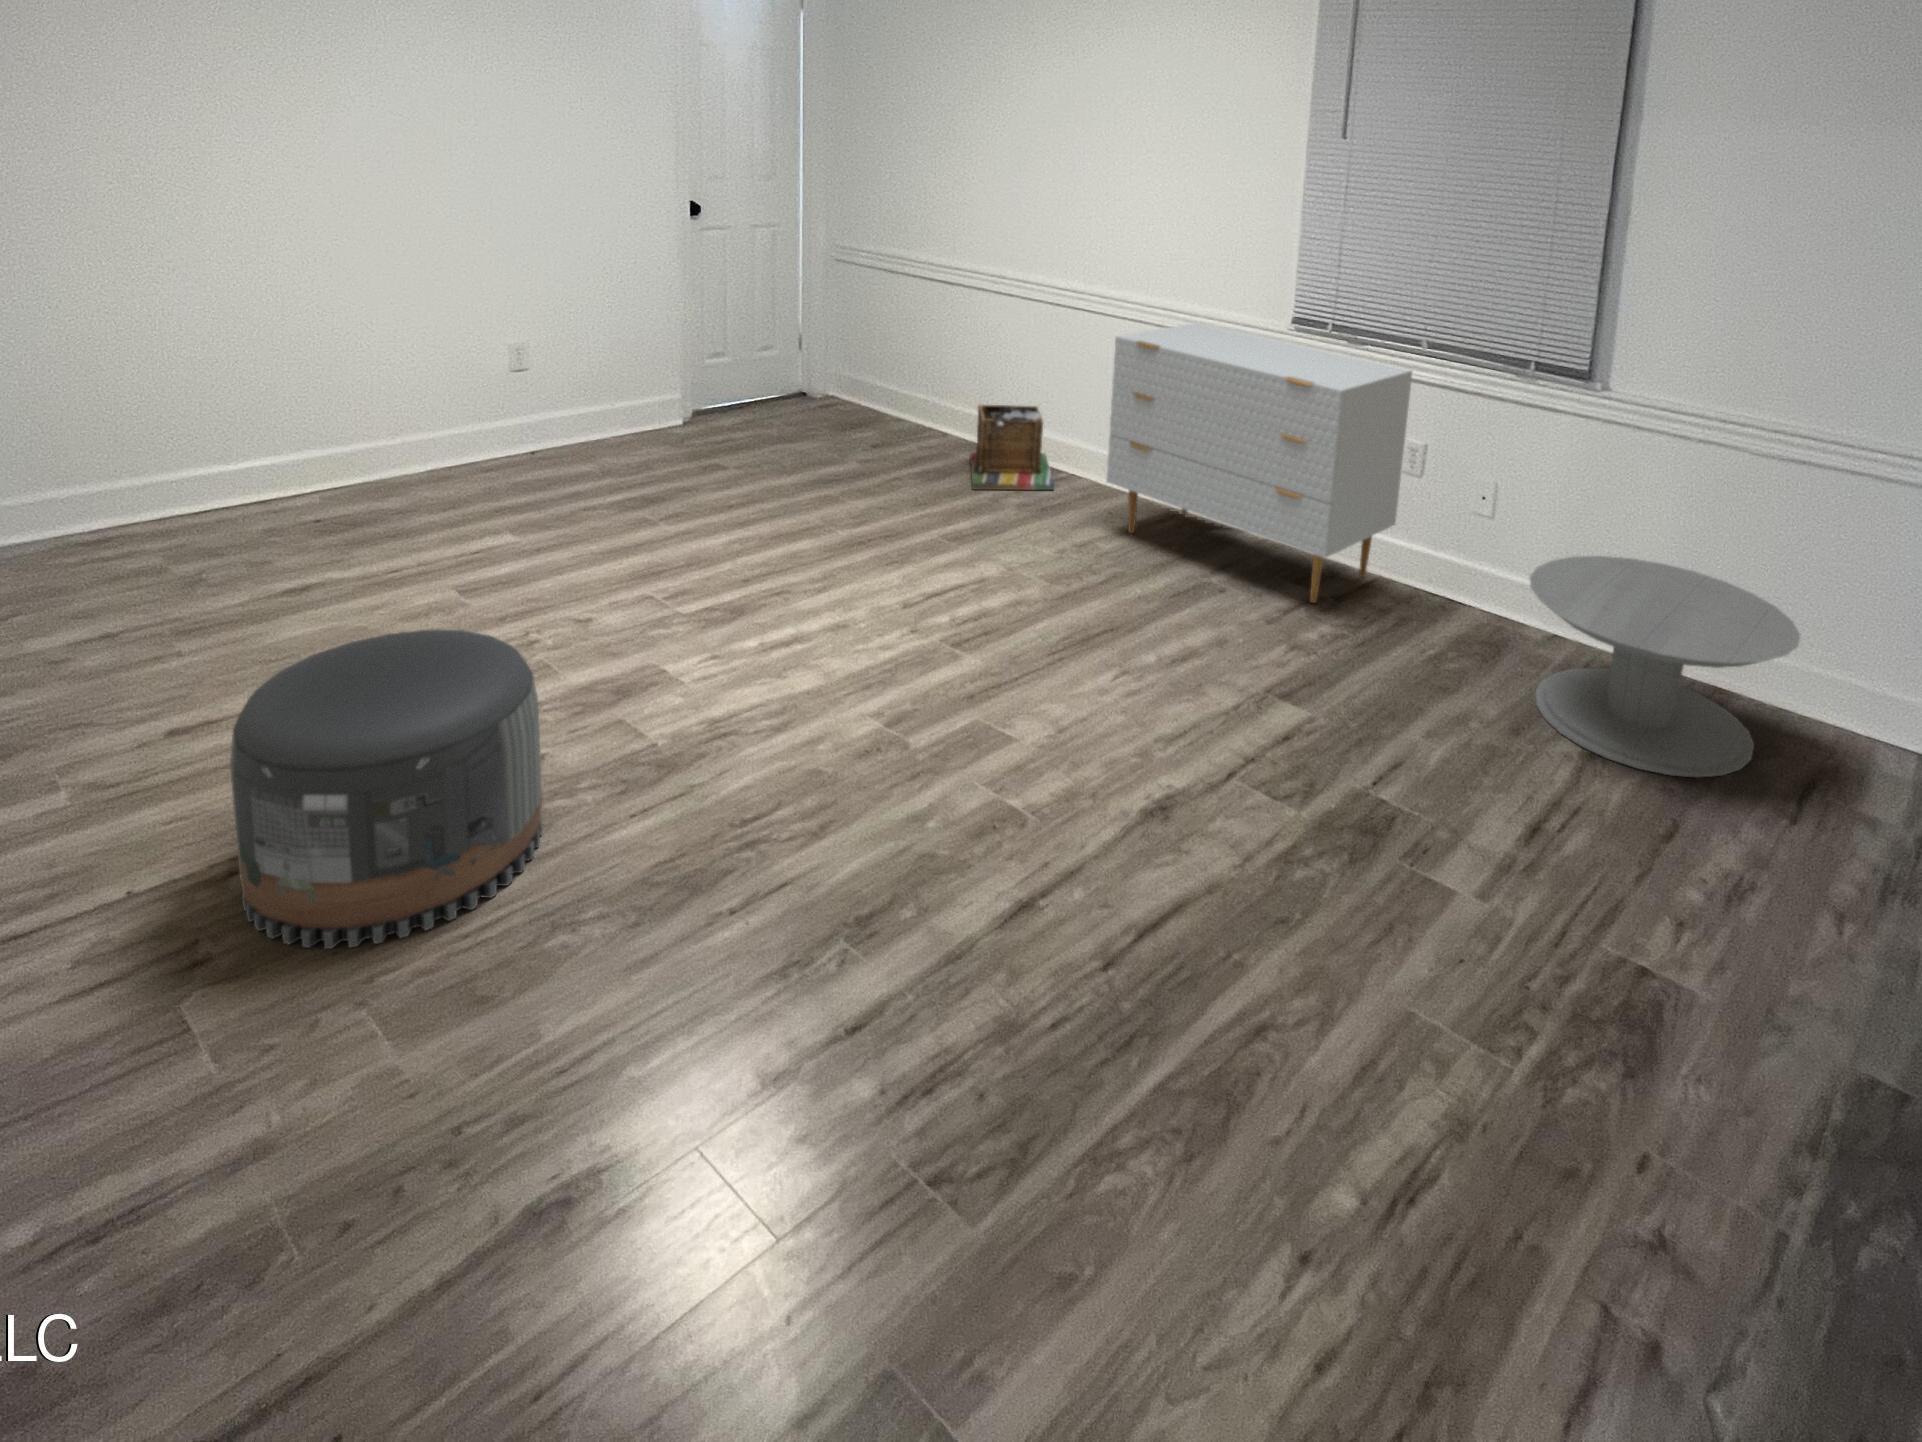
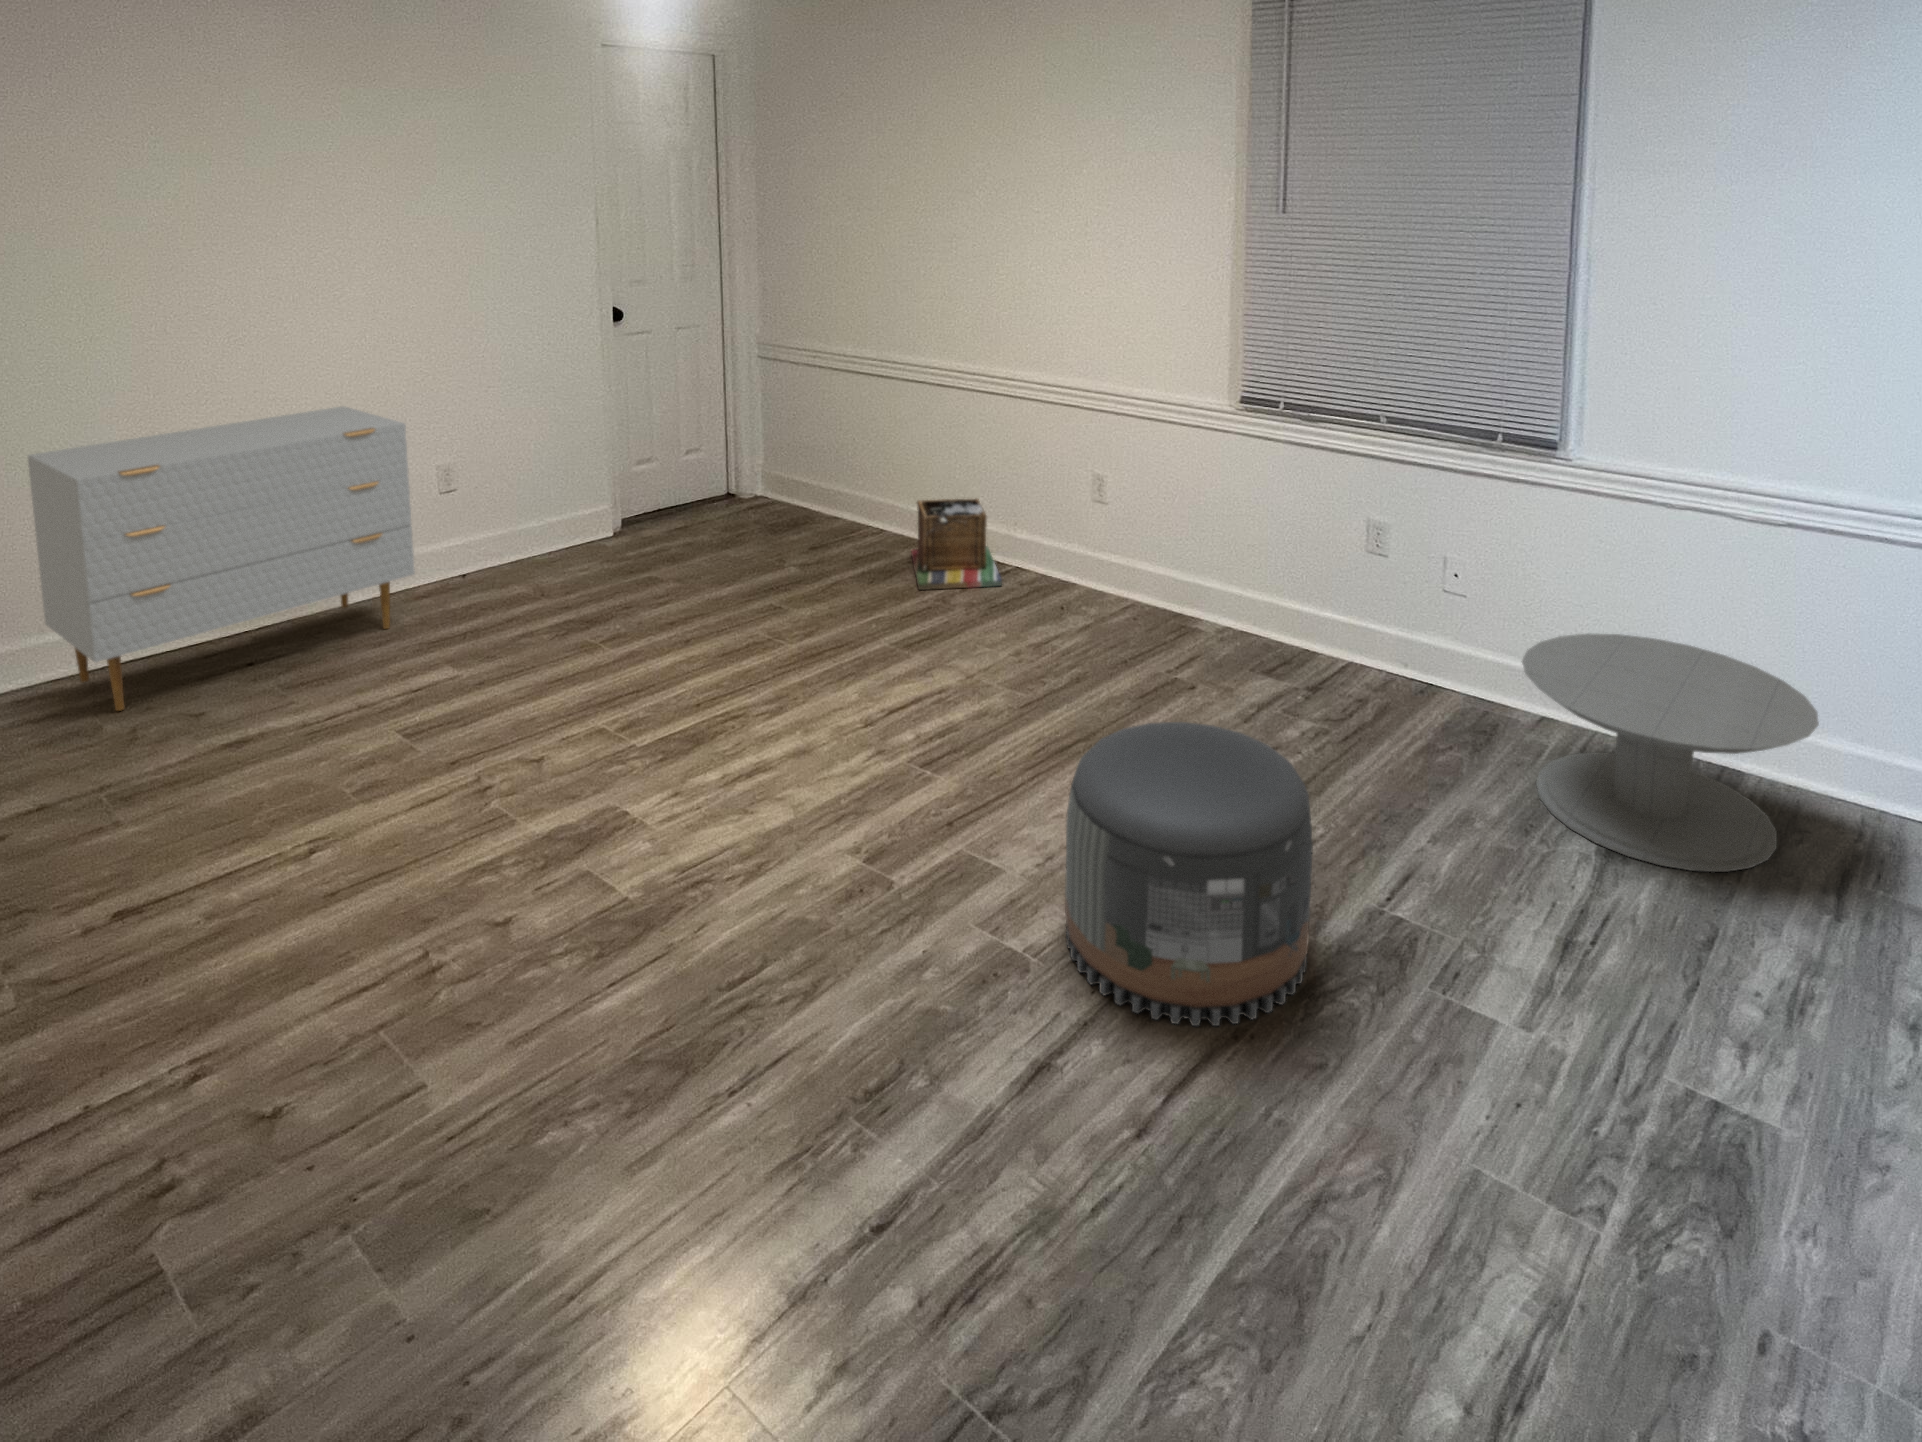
dresser: present [1106,323,1412,603] -> present [28,406,415,711]
pouf: present [230,630,542,949] -> present [1065,722,1313,1026]

